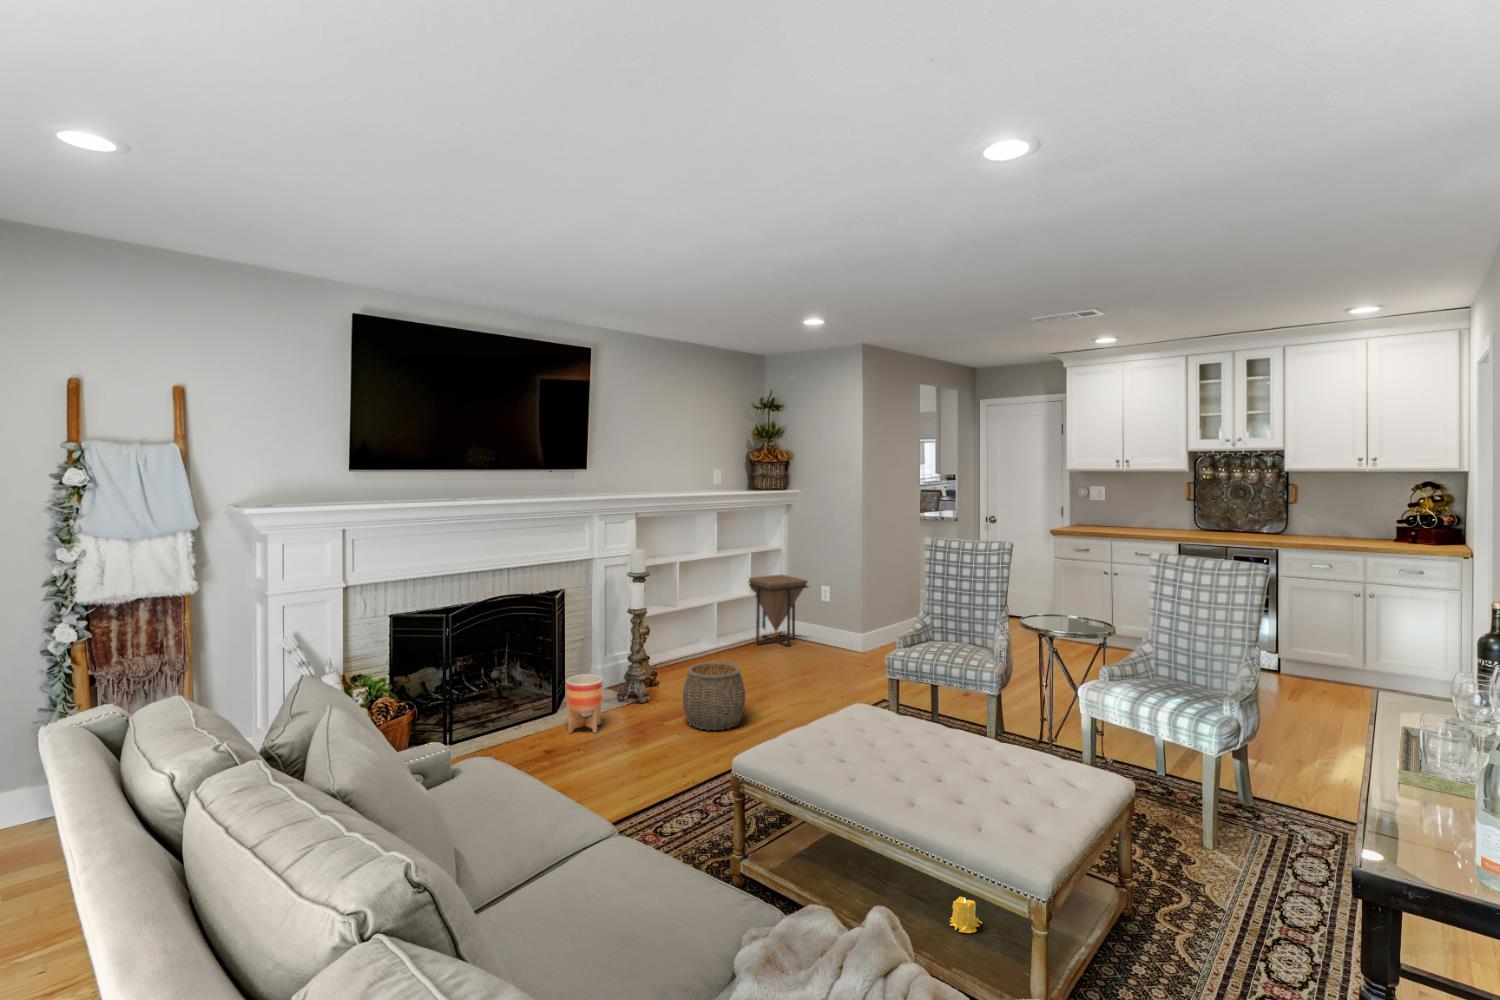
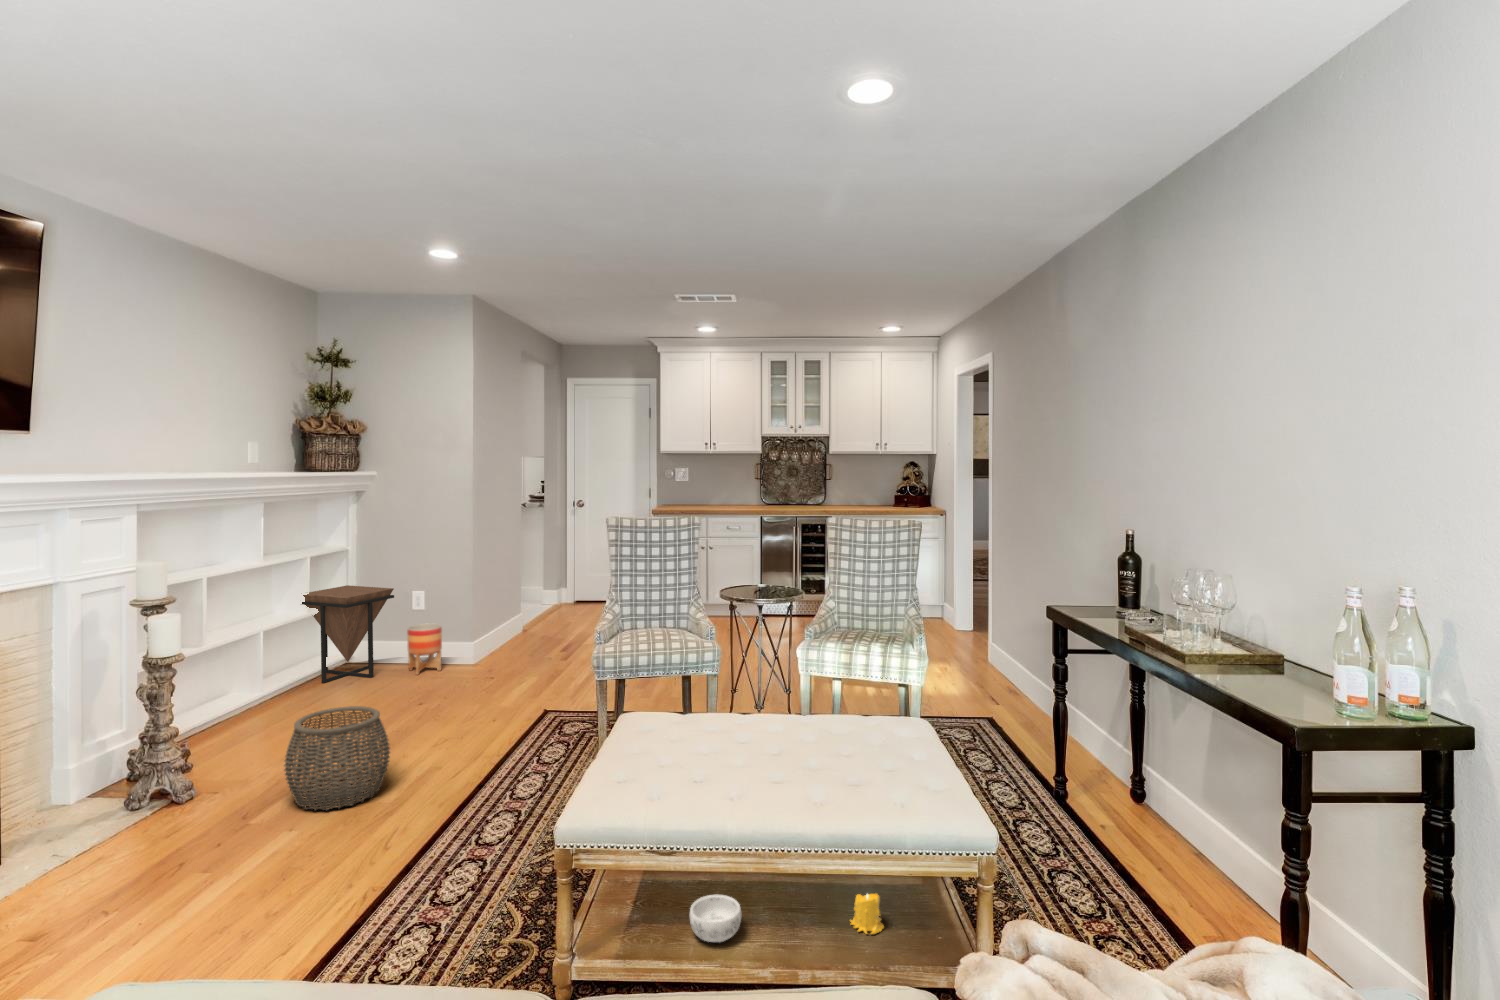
planter: present [566,674,603,733] -> present [407,624,442,675]
decorative bowl: none [825,853,866,889] -> present [690,895,741,942]

